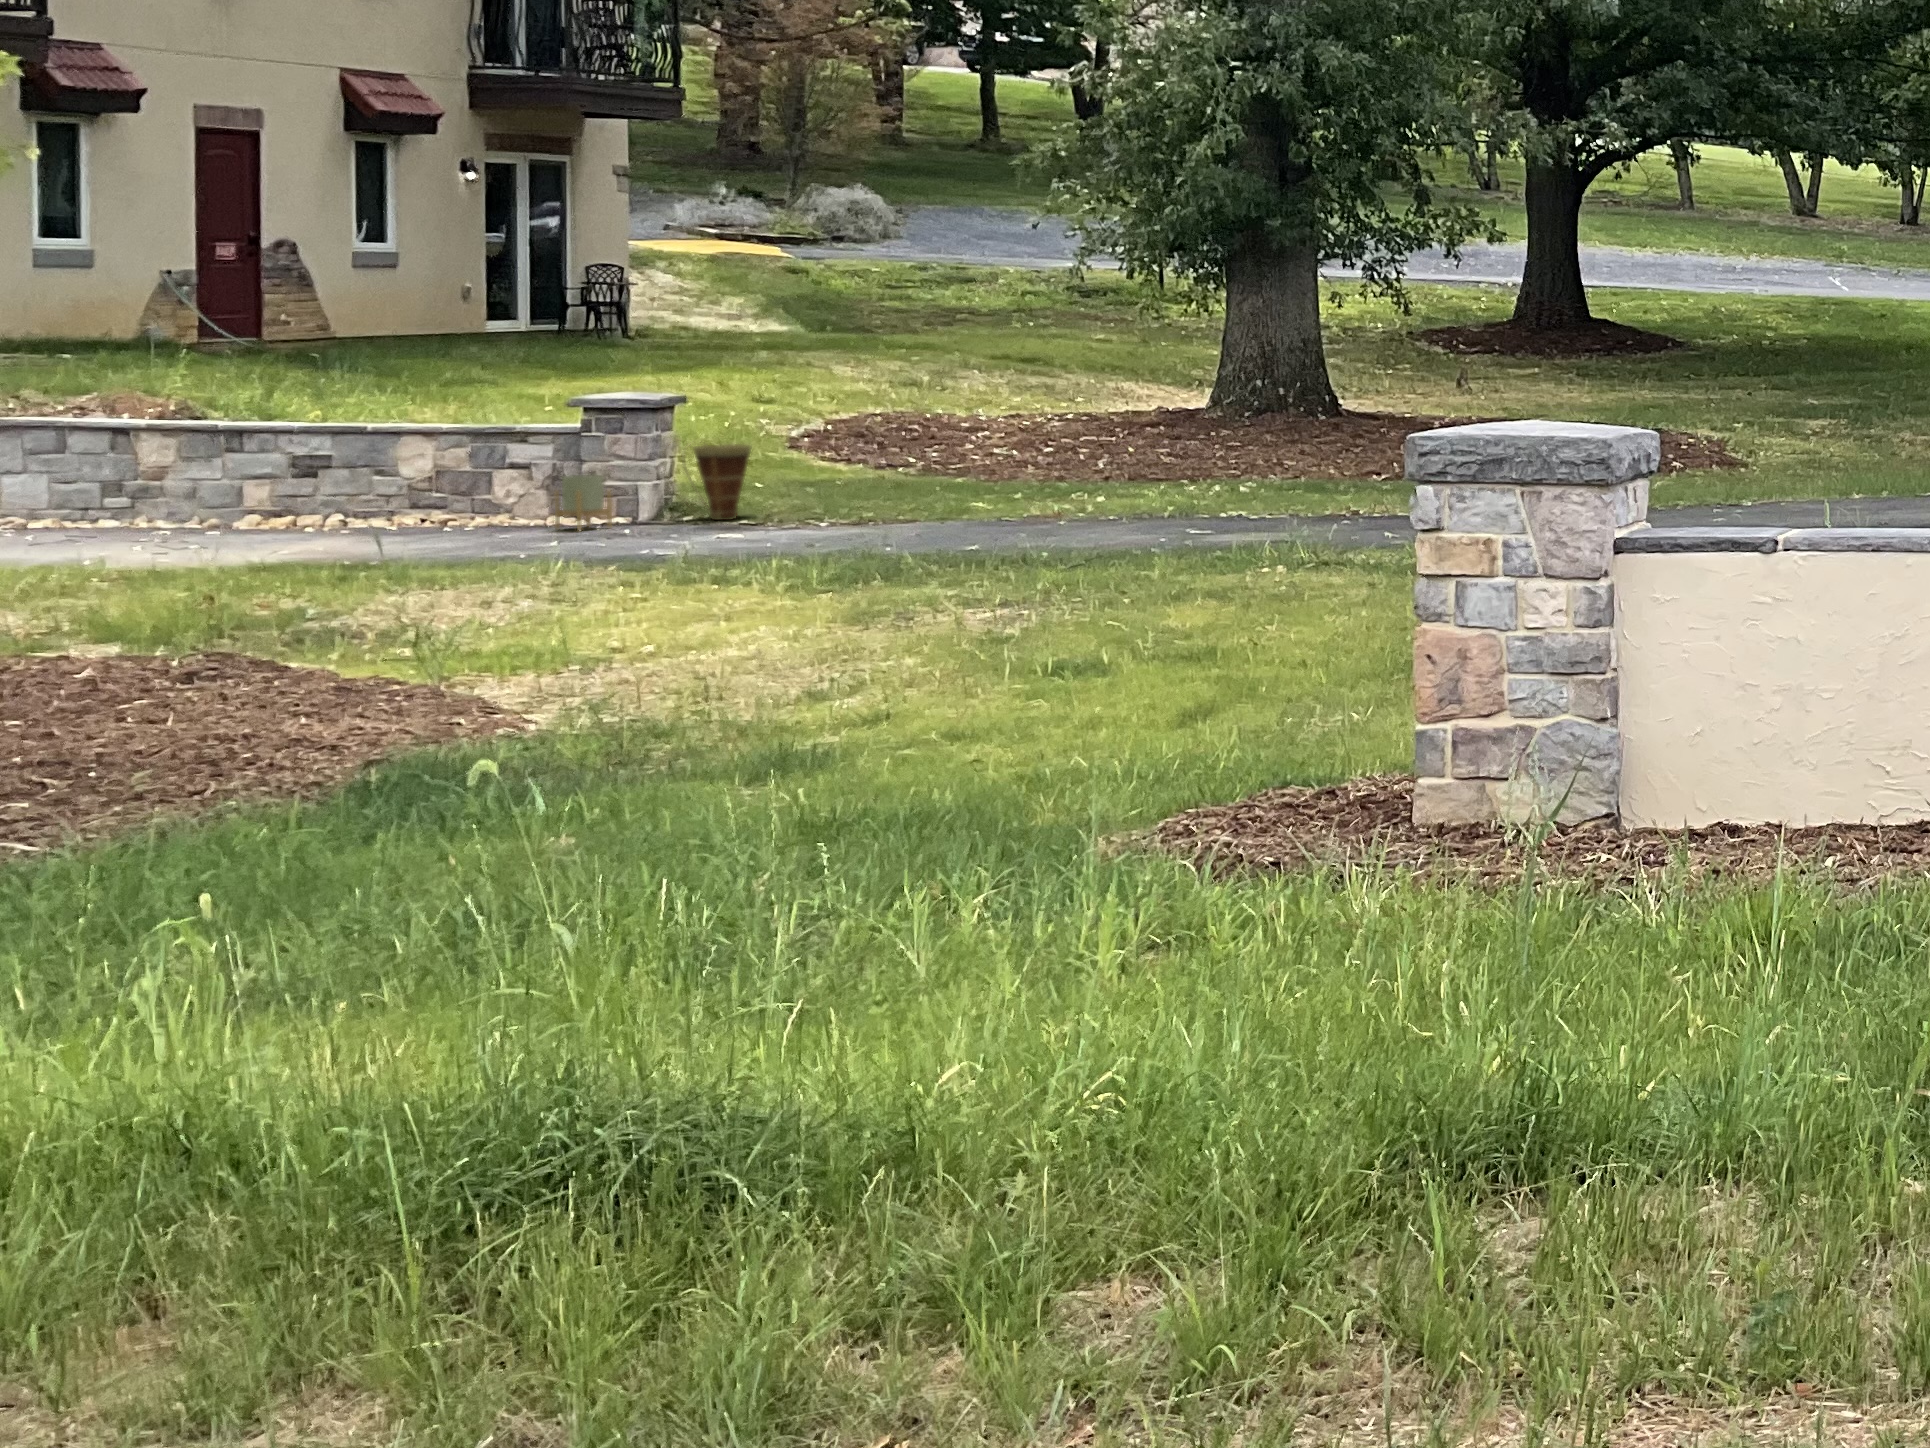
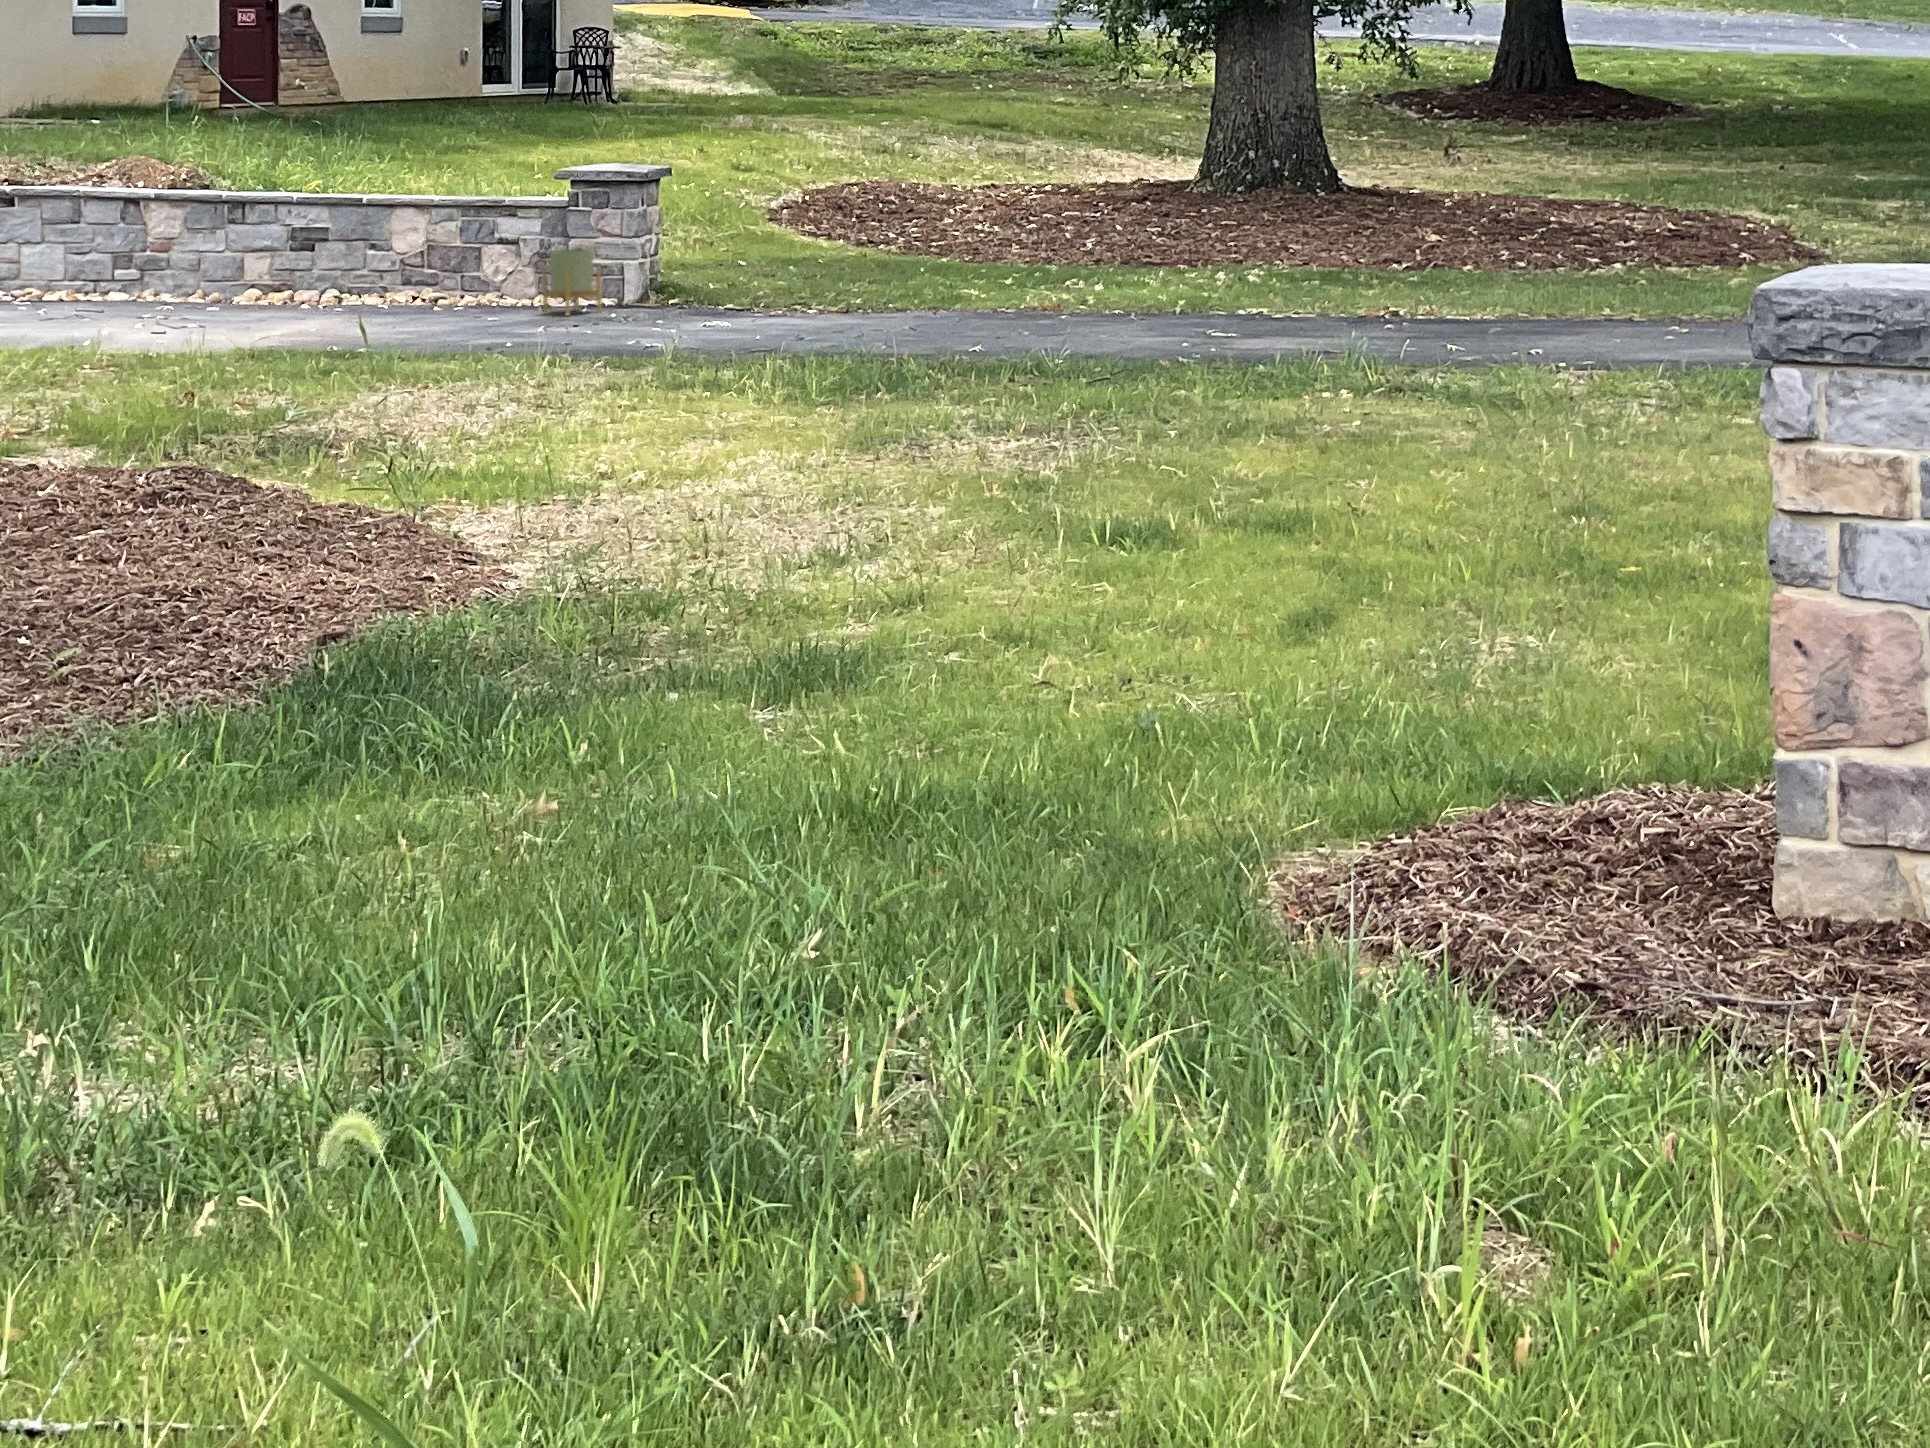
basket: present [668,442,751,520] -> none [654,209,749,305]

